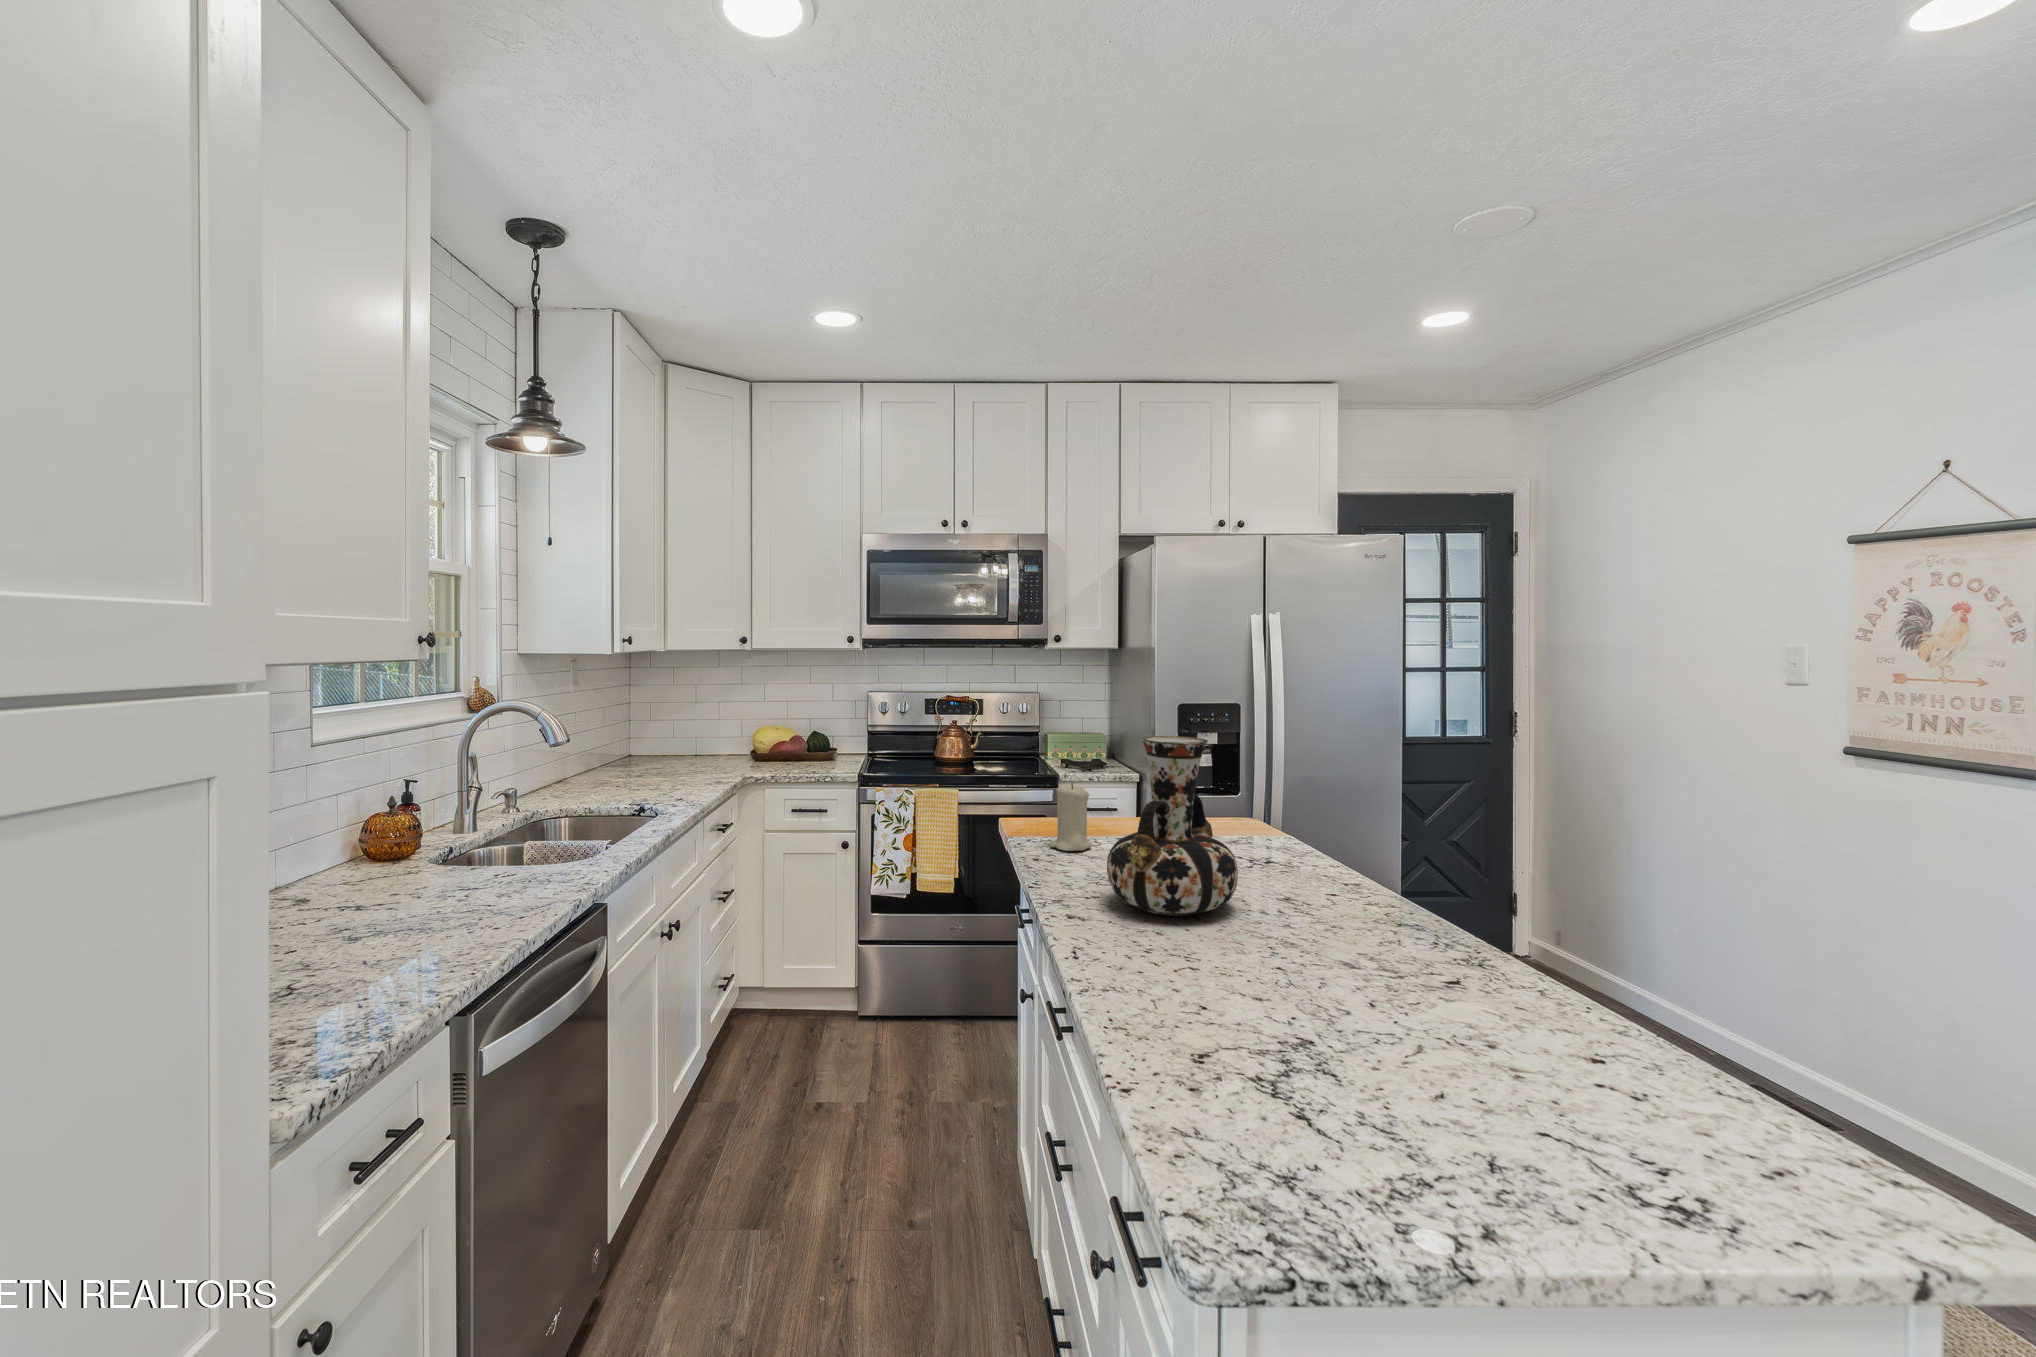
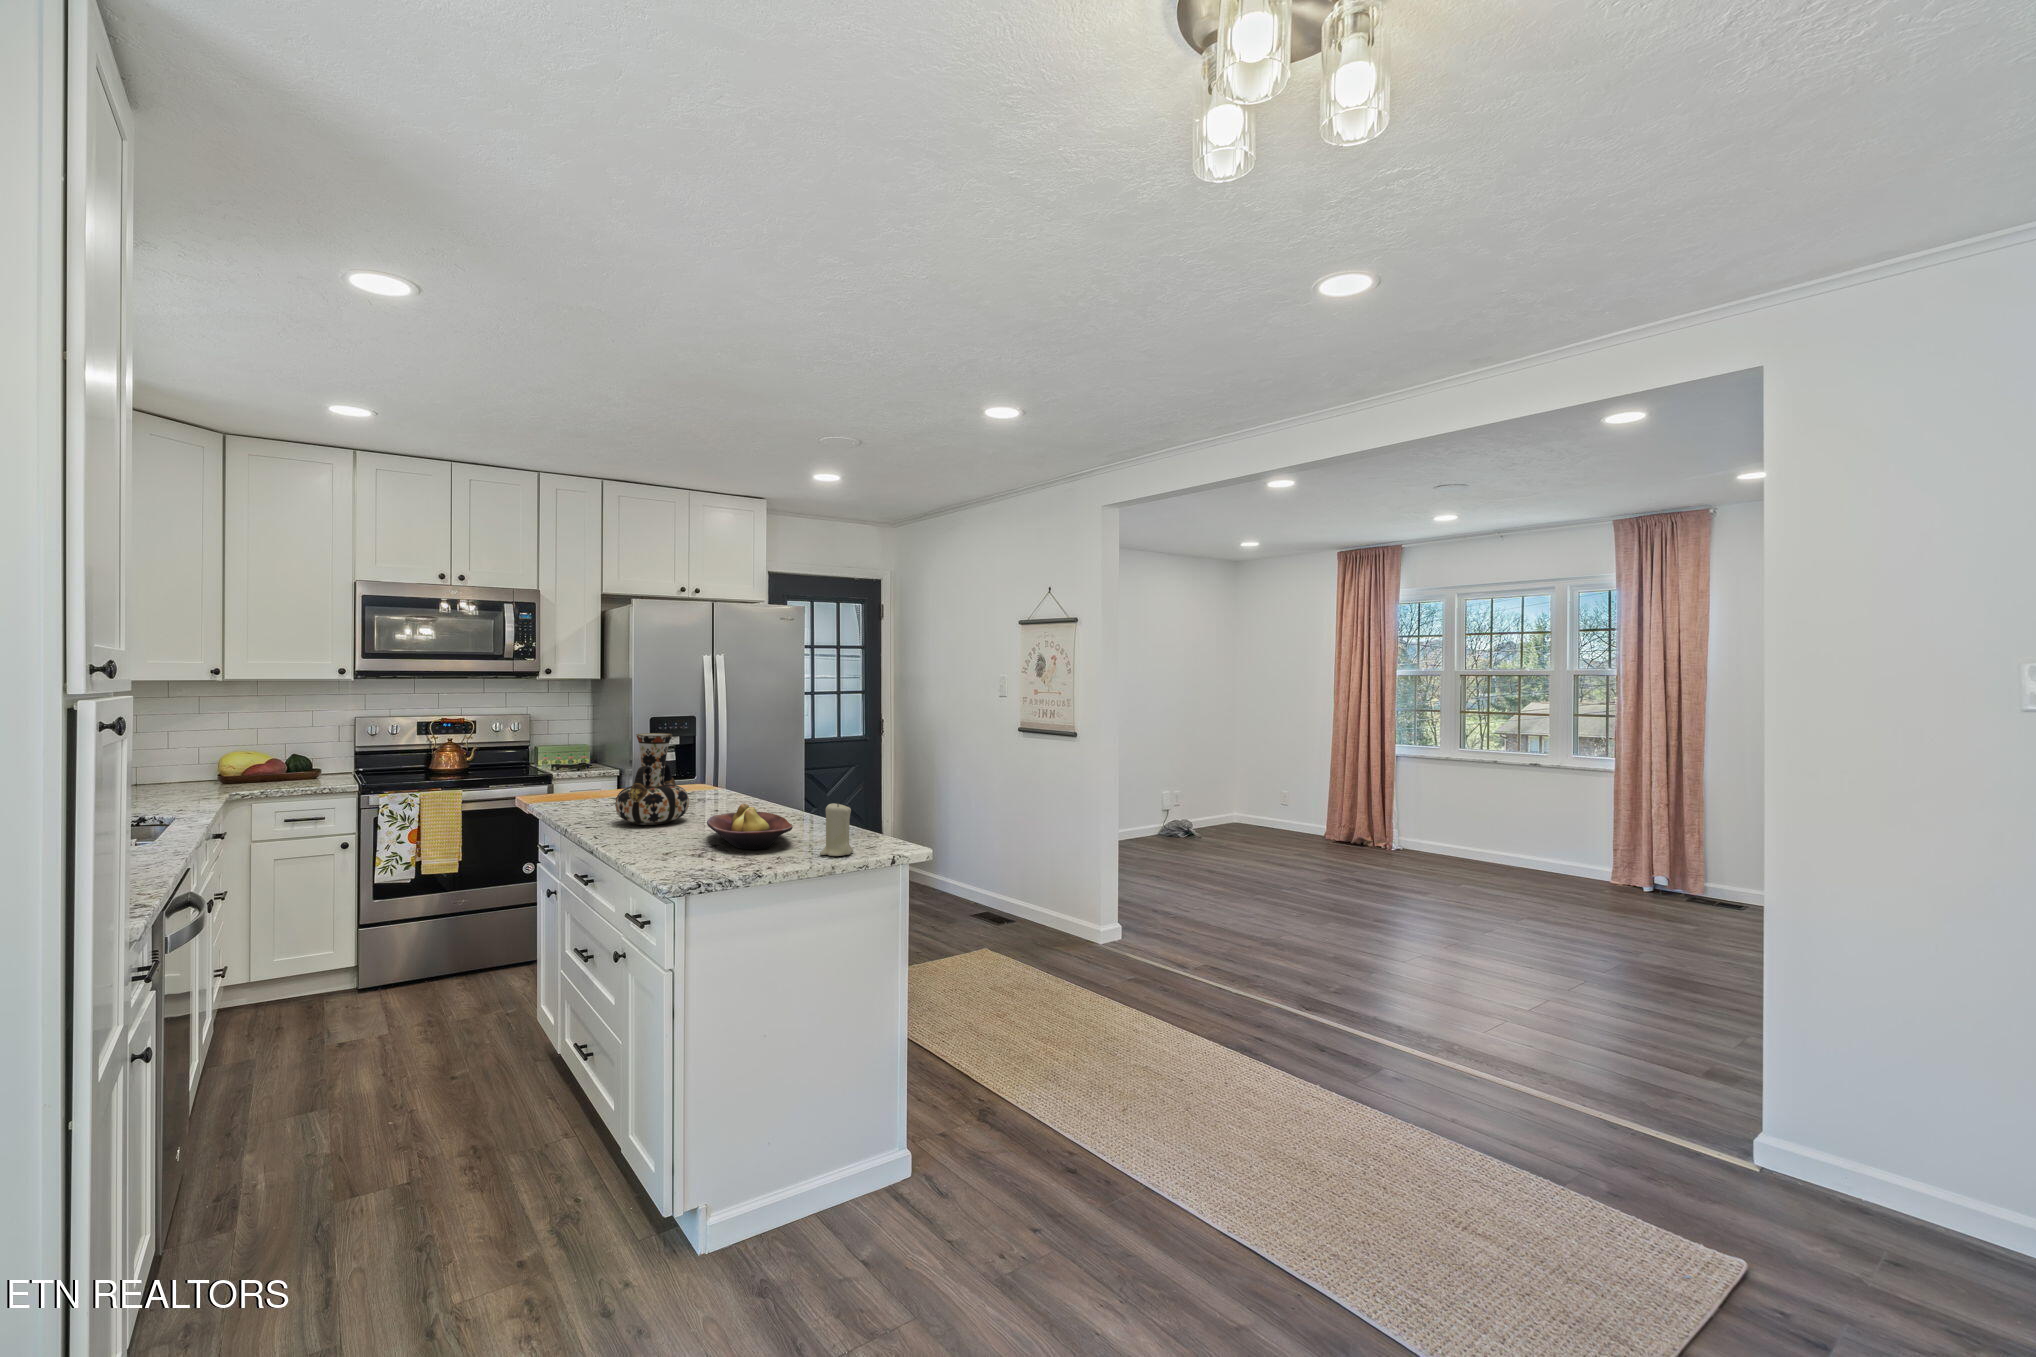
candle: present [1050,783,1092,851] -> present [820,802,853,856]
fruit bowl: none [1283,923,1525,1078] -> present [707,804,793,849]

